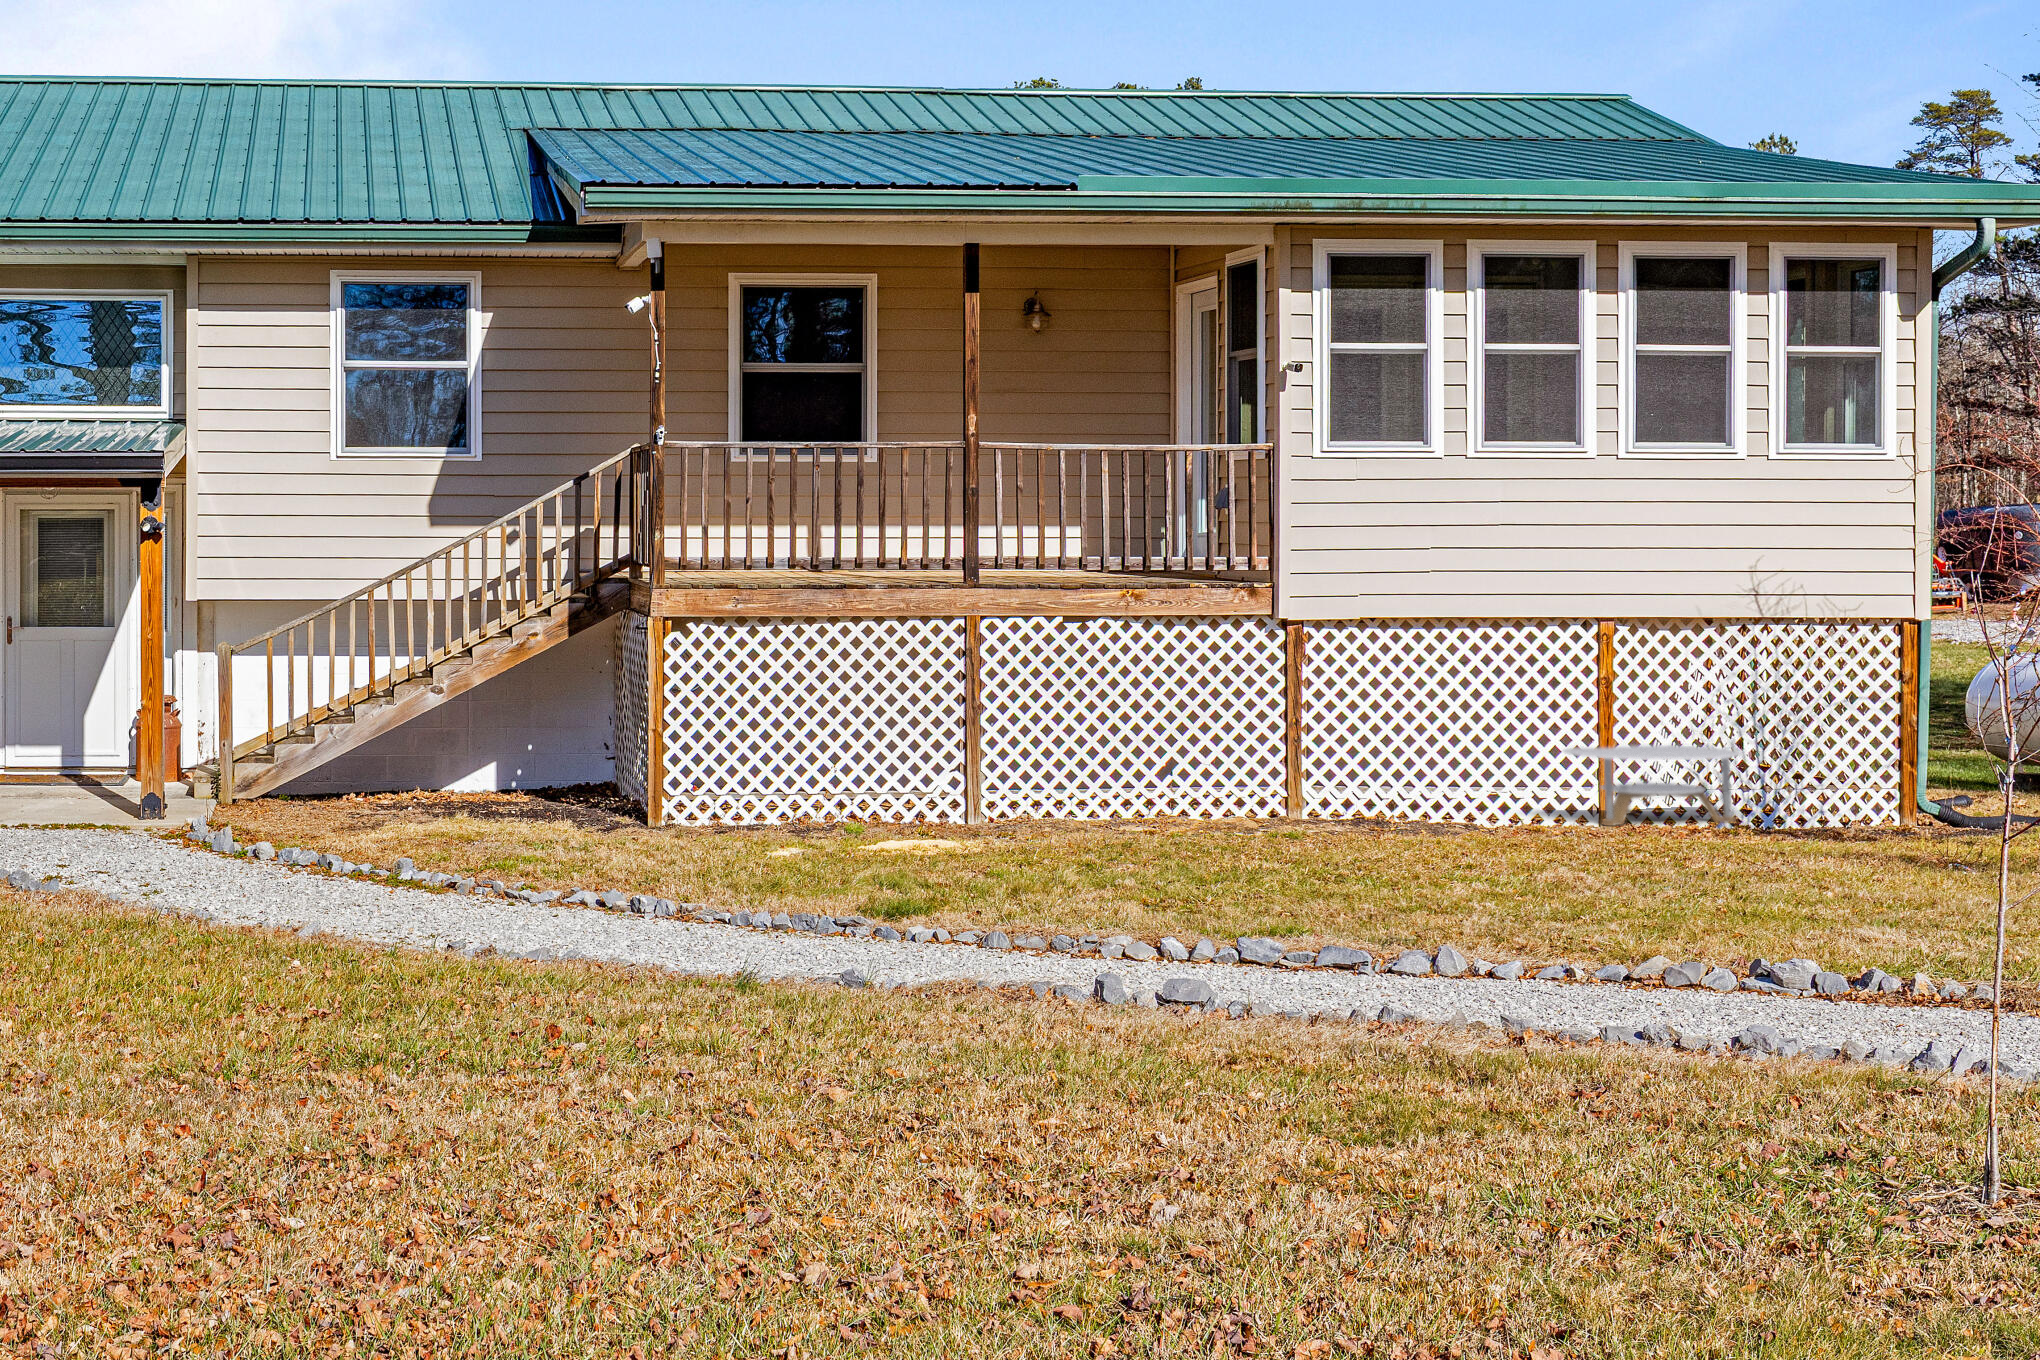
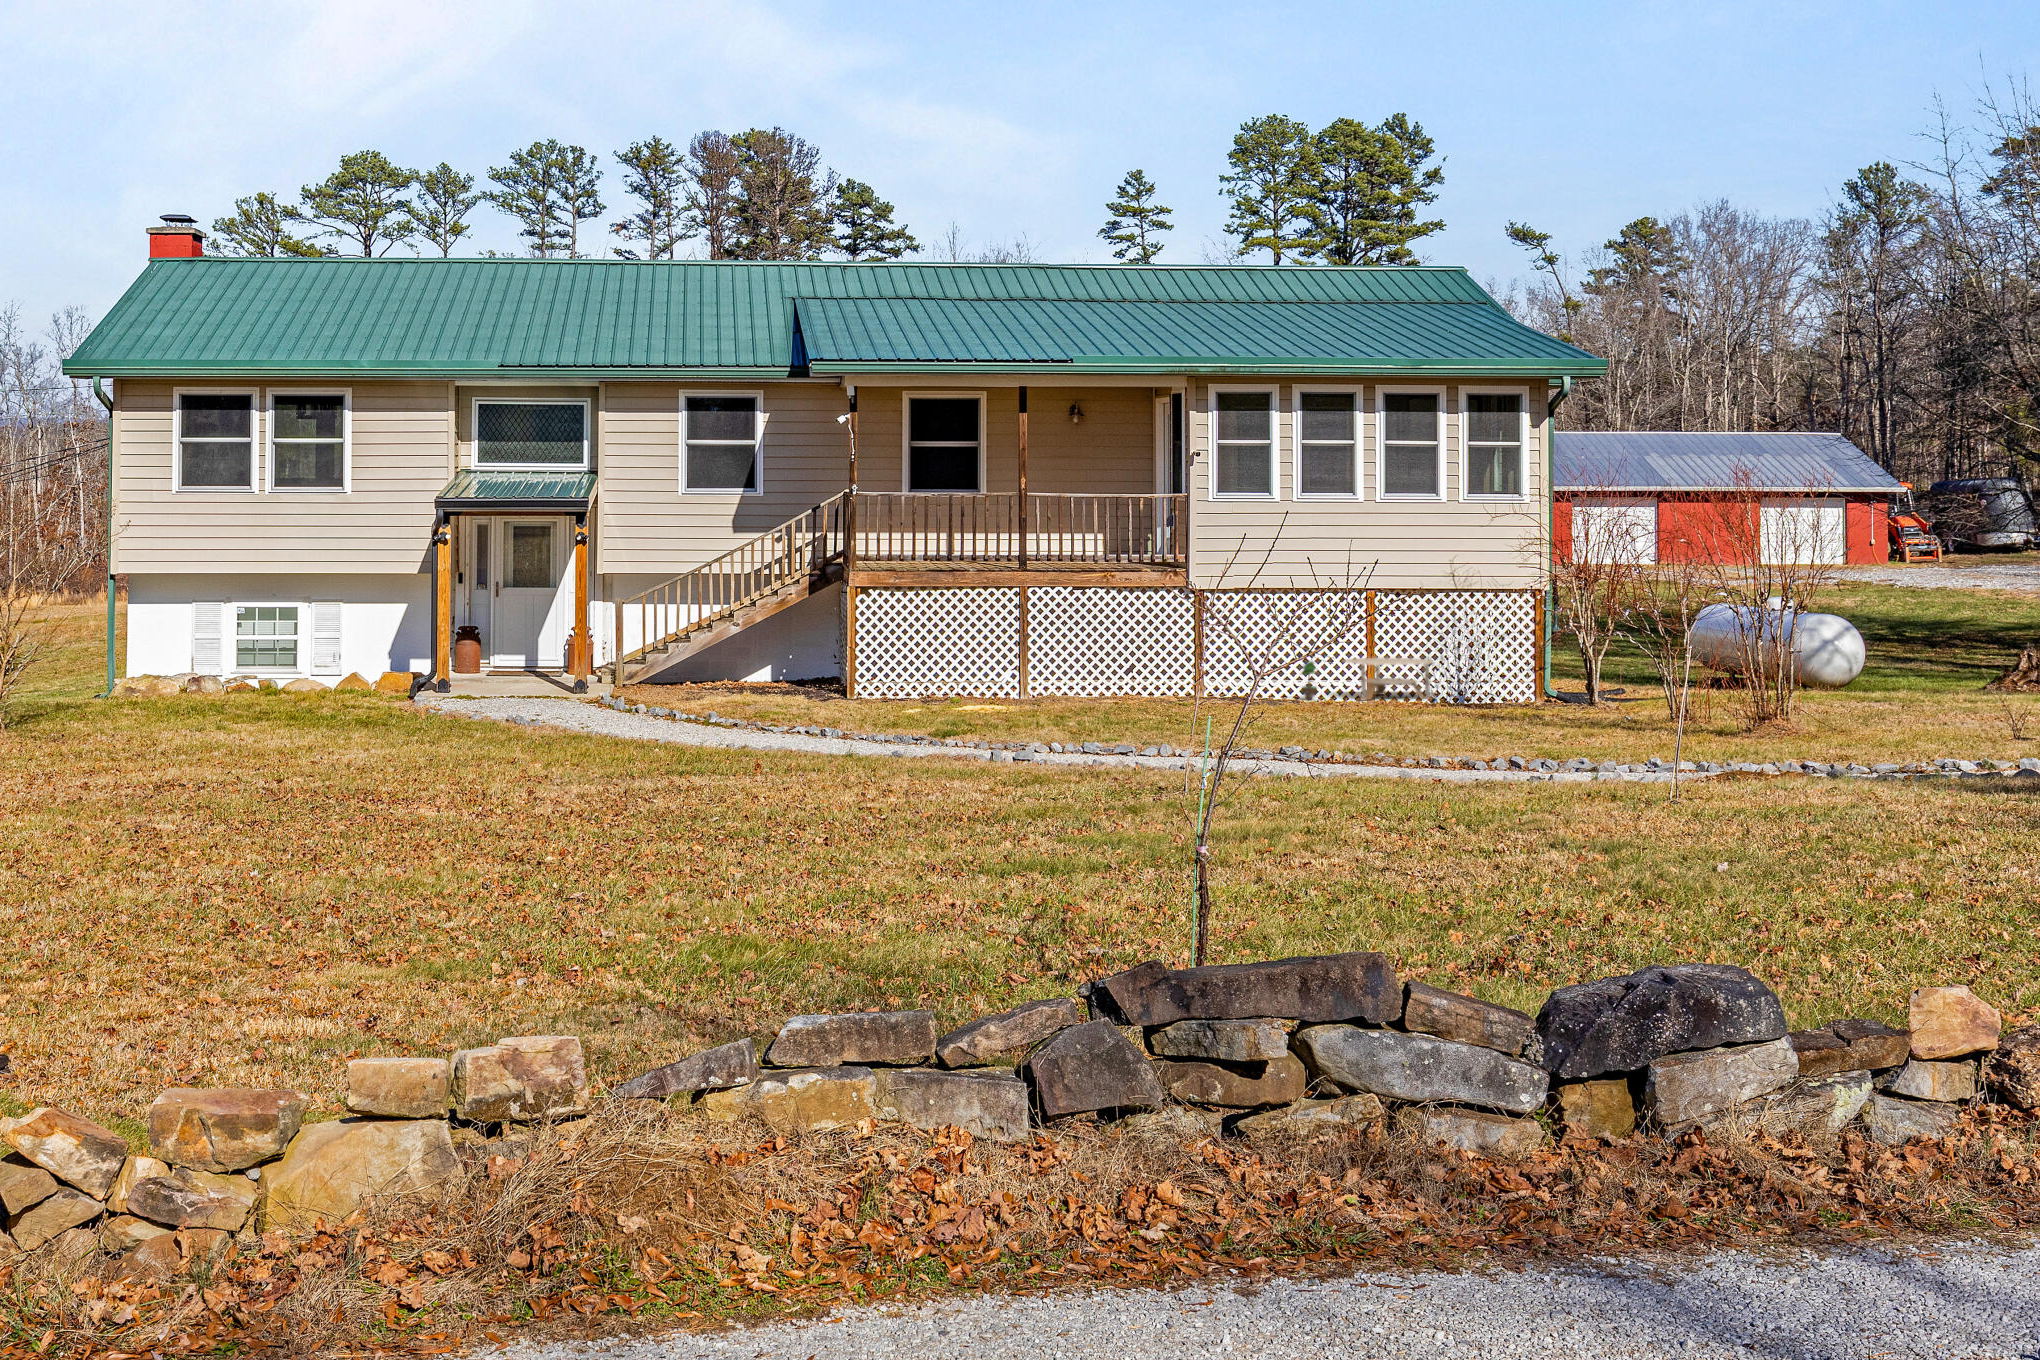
potted tree: none [1486,724,1524,825] -> present [1300,649,1317,699]

